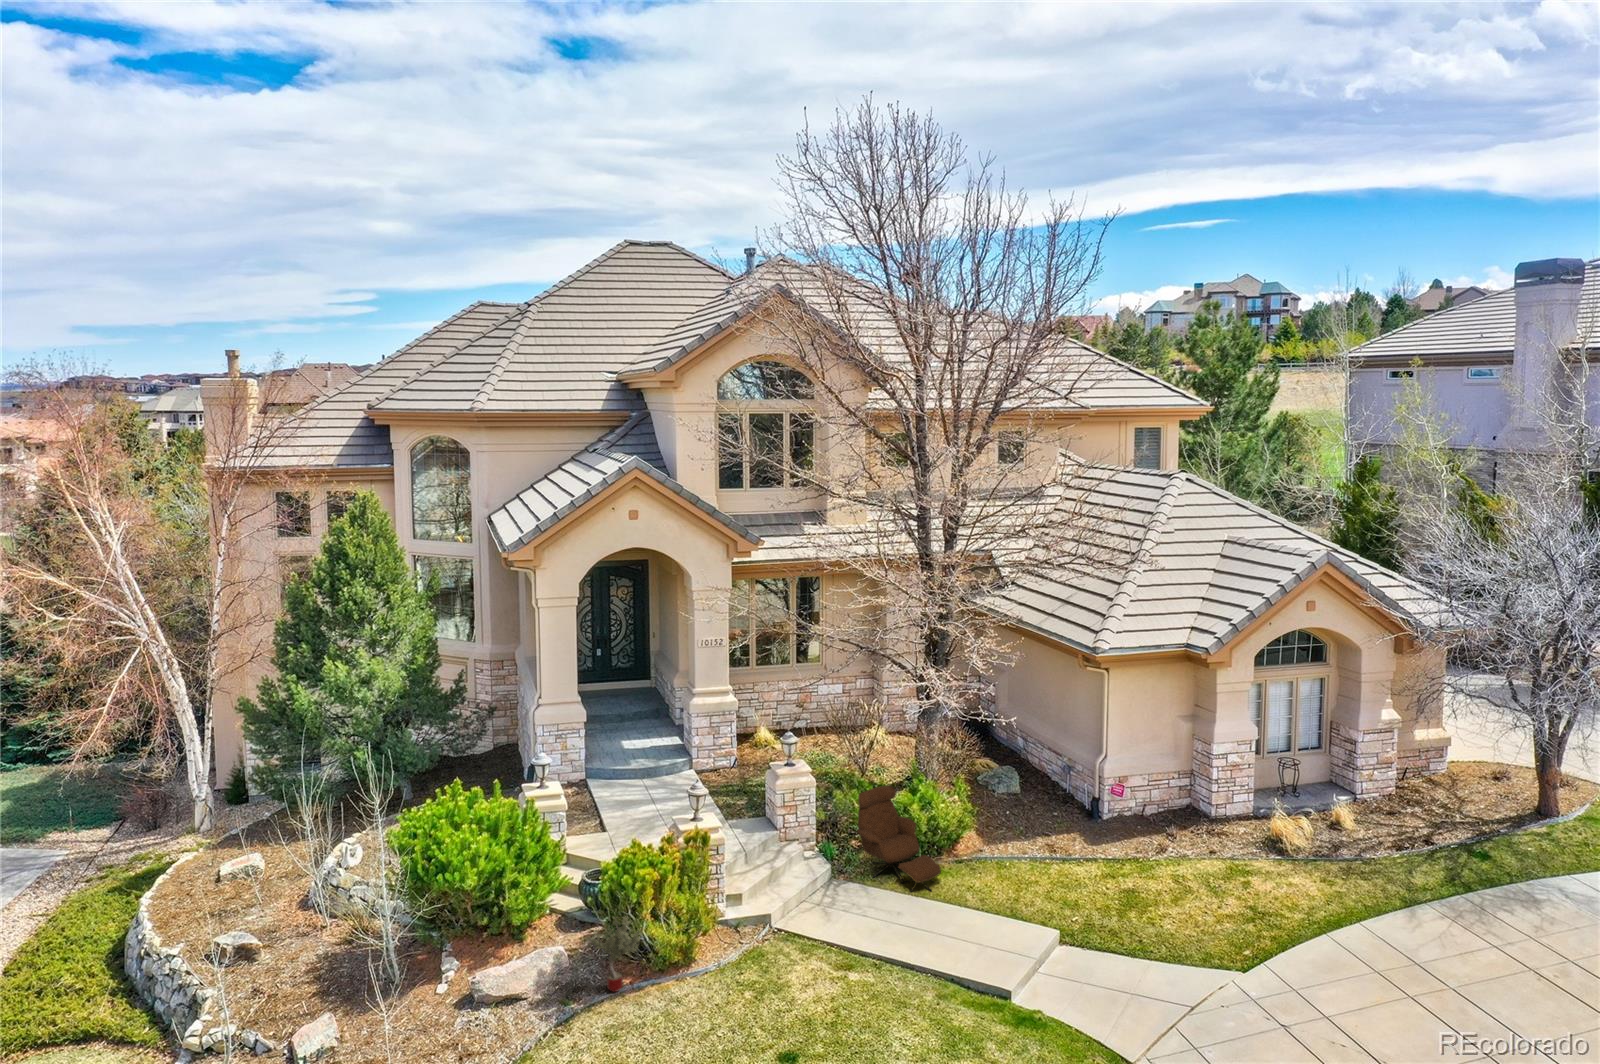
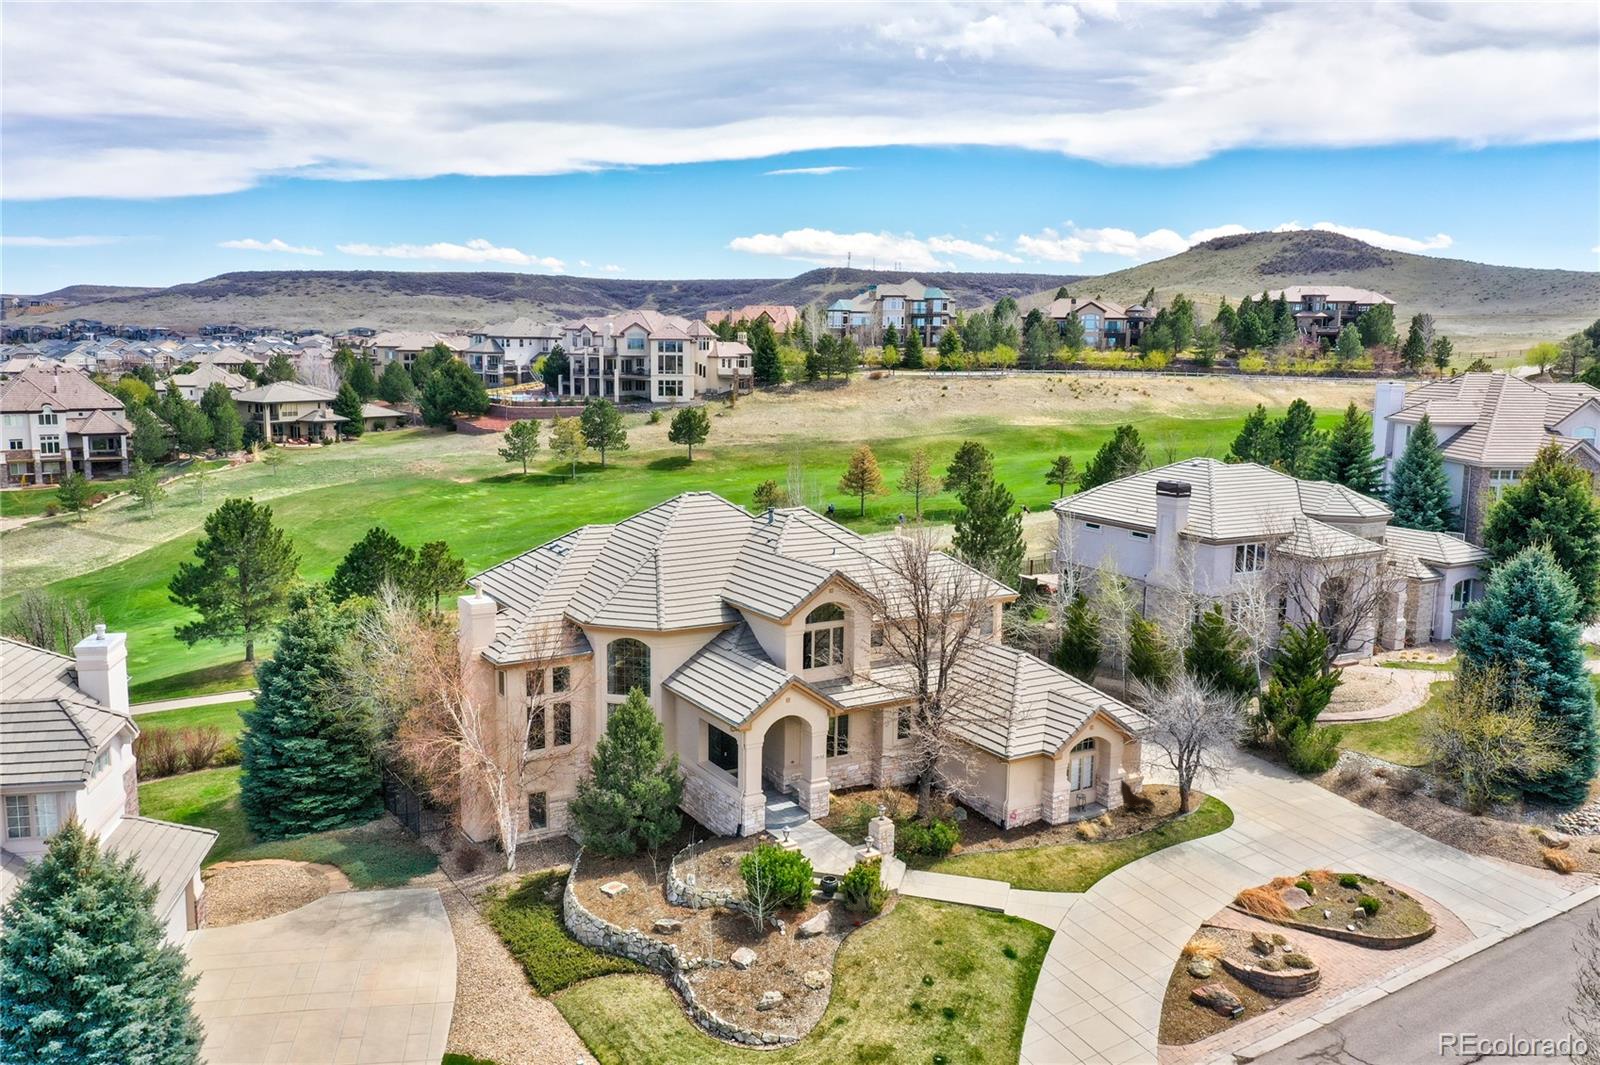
lounge chair: present [857,786,941,891] -> present [1120,780,1155,809]

